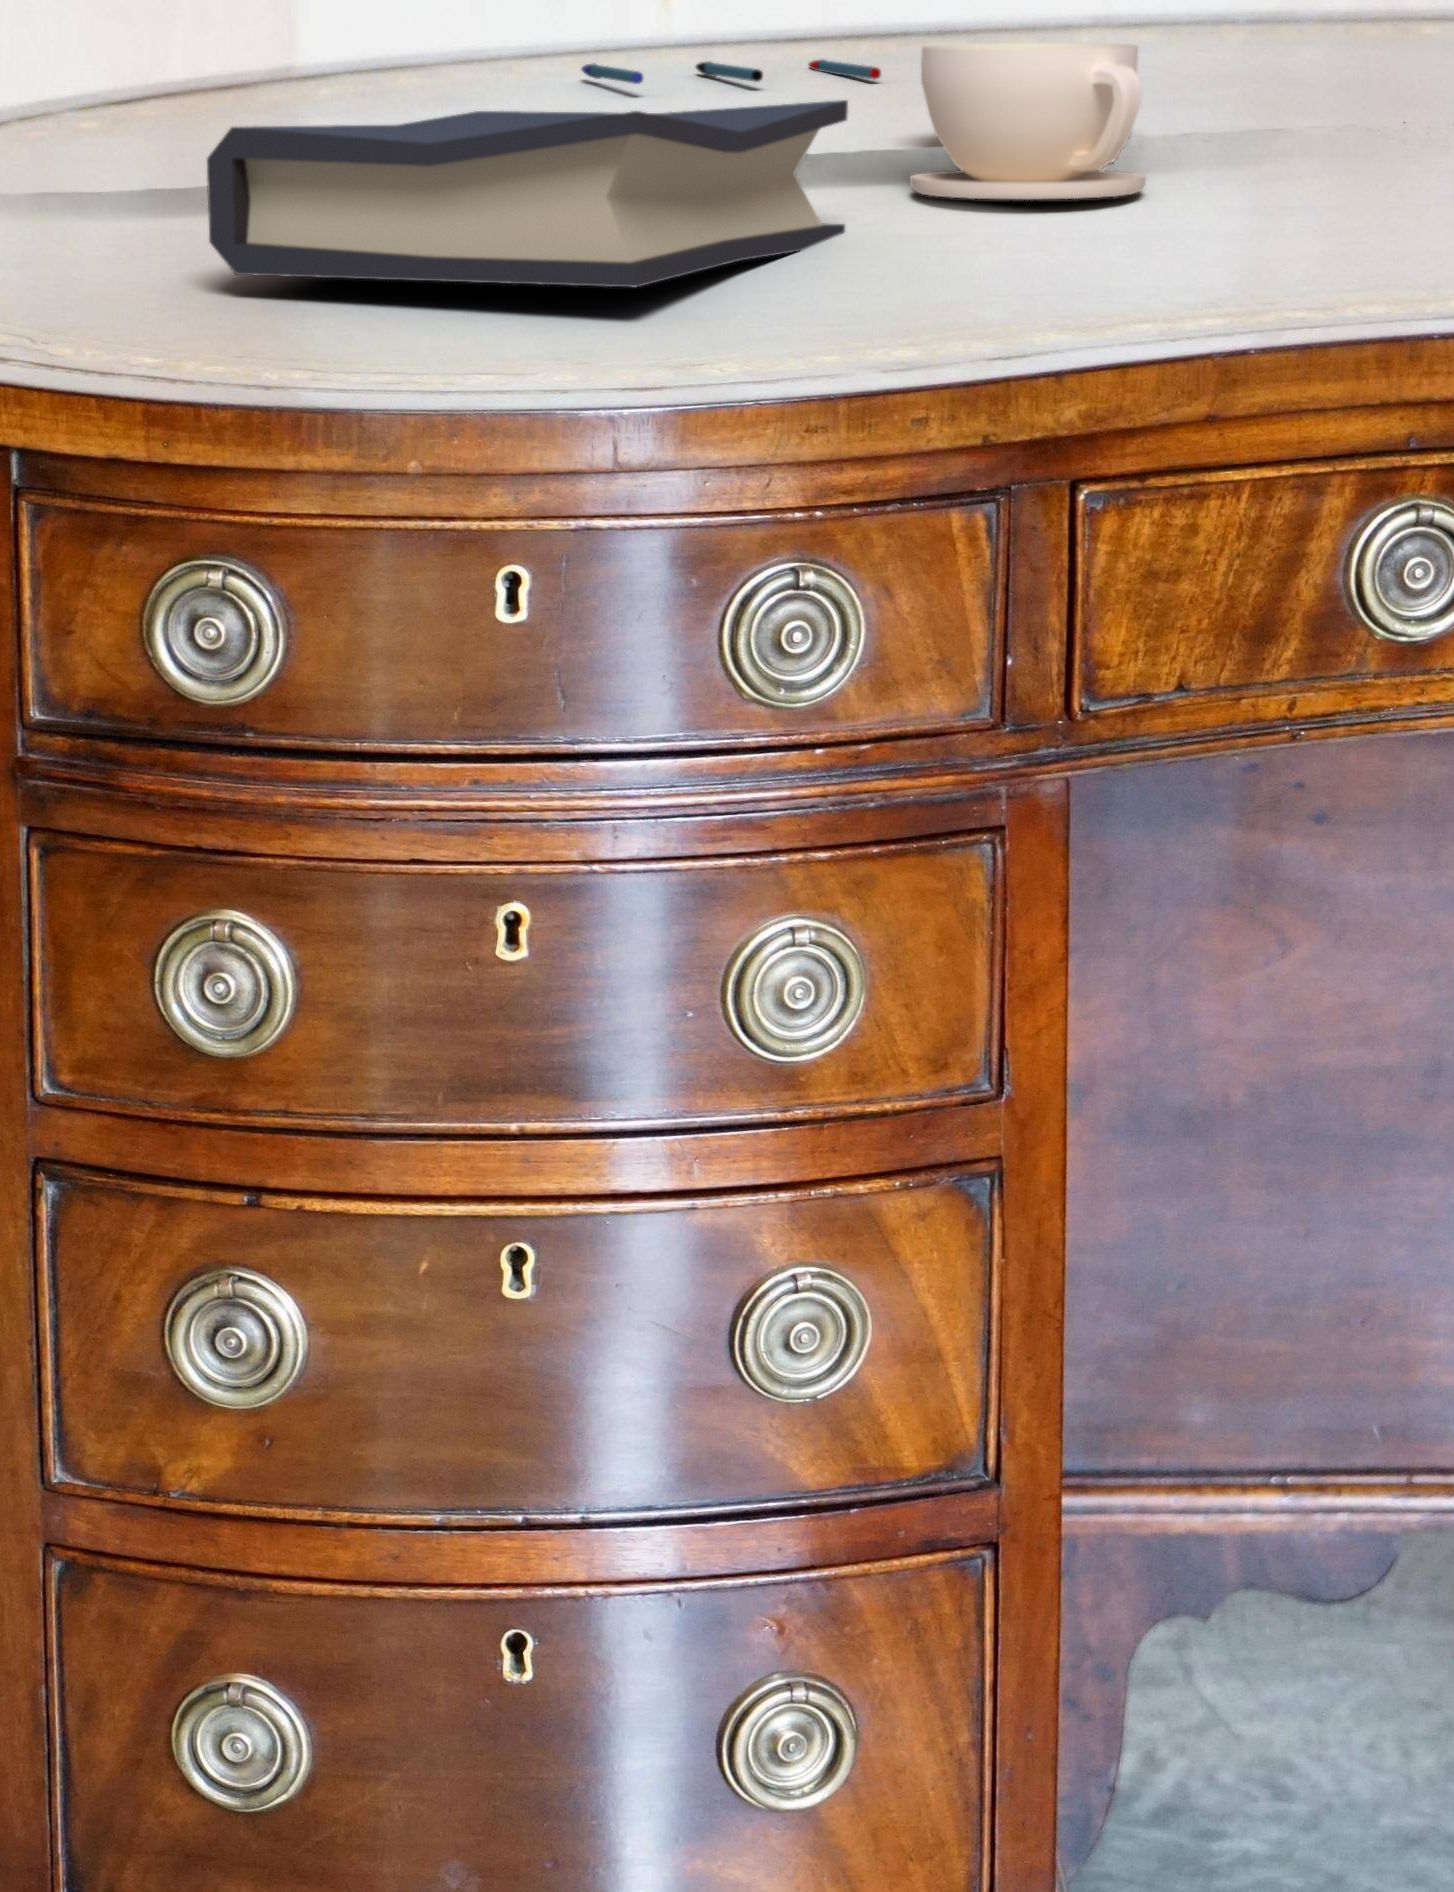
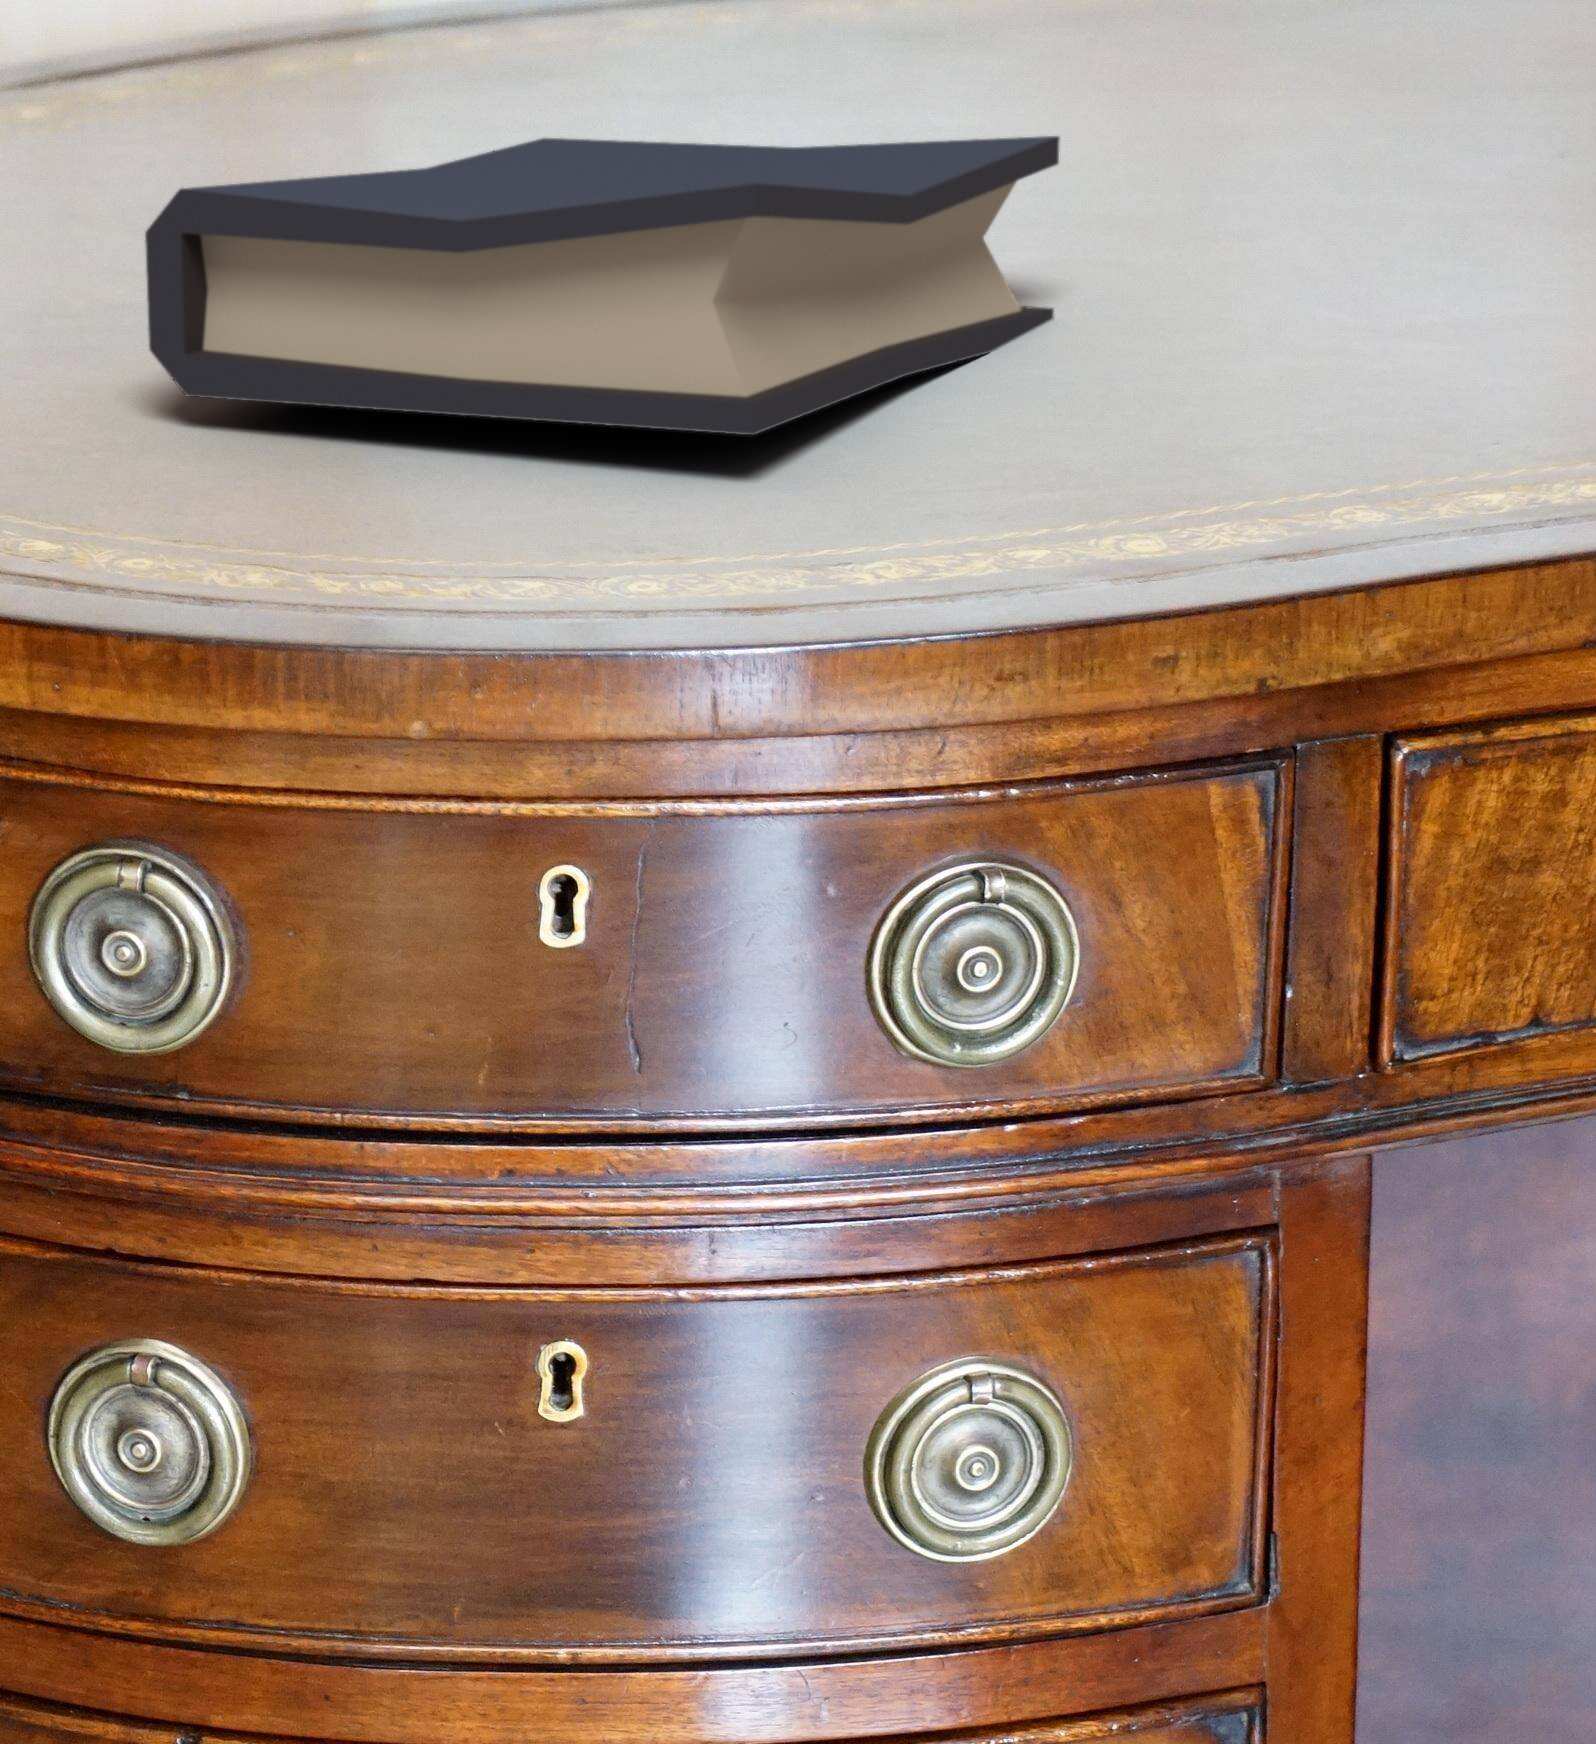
coffee cup: present [910,43,1146,200] -> none [1144,42,1473,270]
pen: present [582,60,881,84] -> none [699,28,1100,69]

